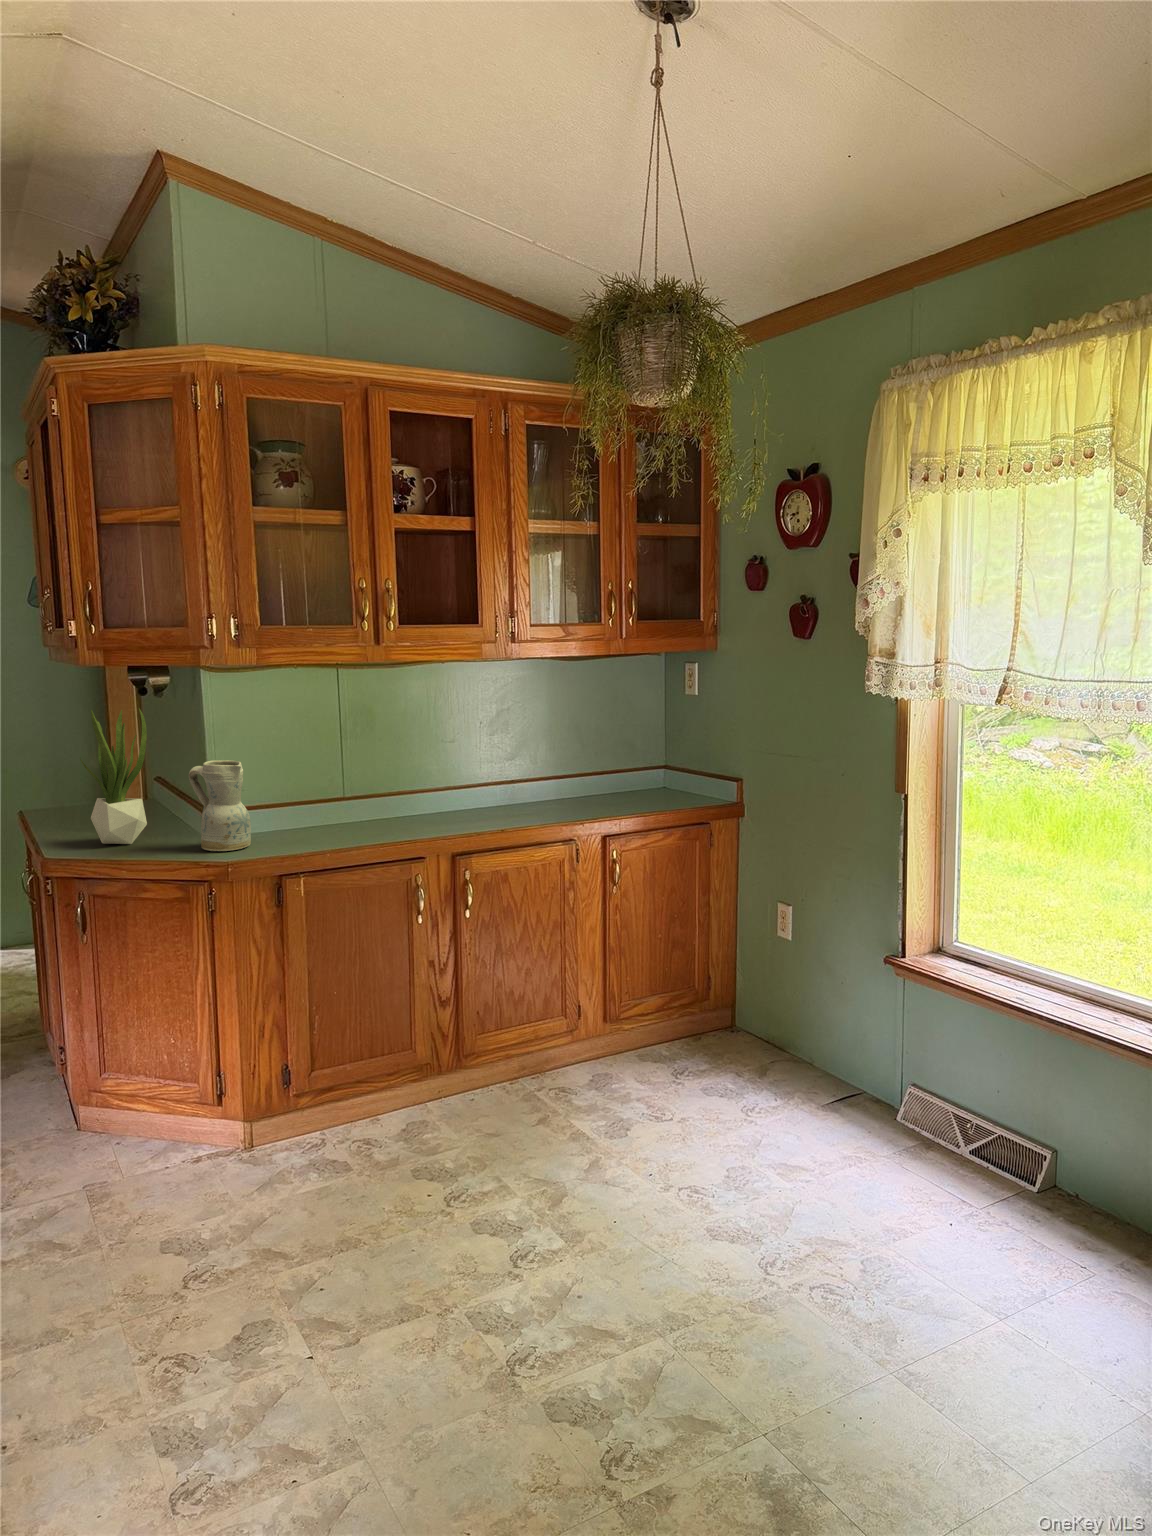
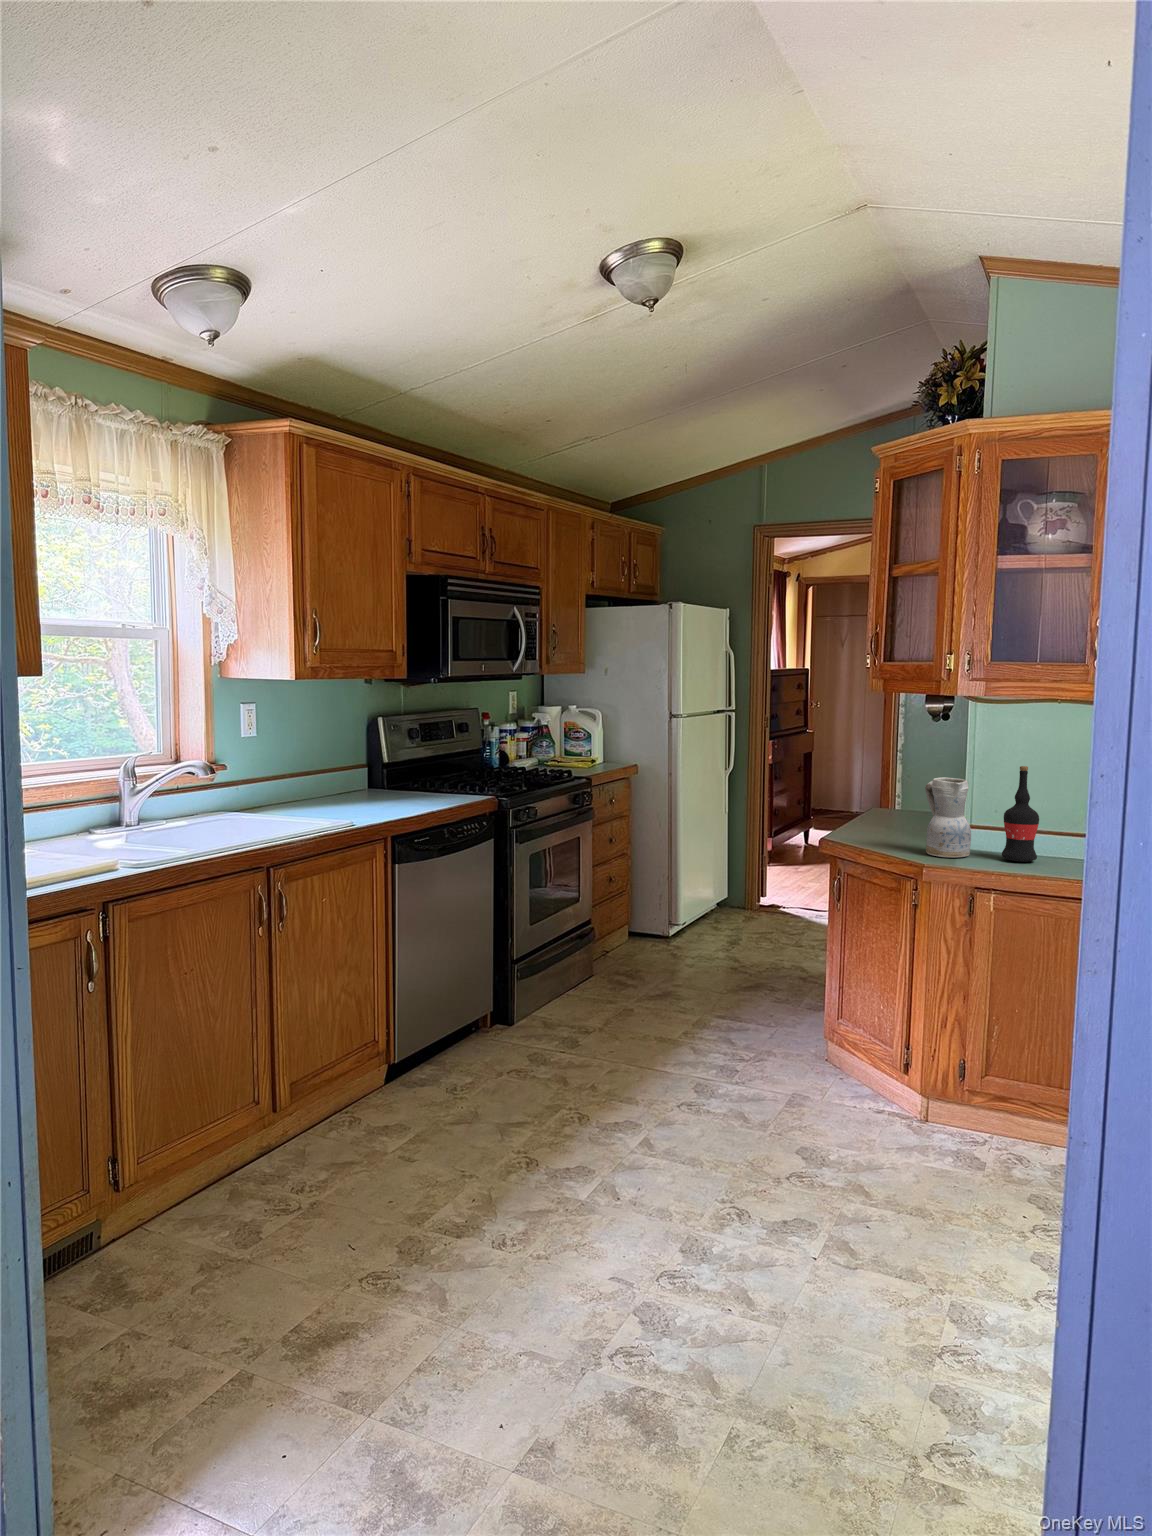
potted plant: present [80,708,147,844] -> none [857,727,912,841]
wine bottle: none [281,739,319,840] -> present [1002,766,1039,862]

